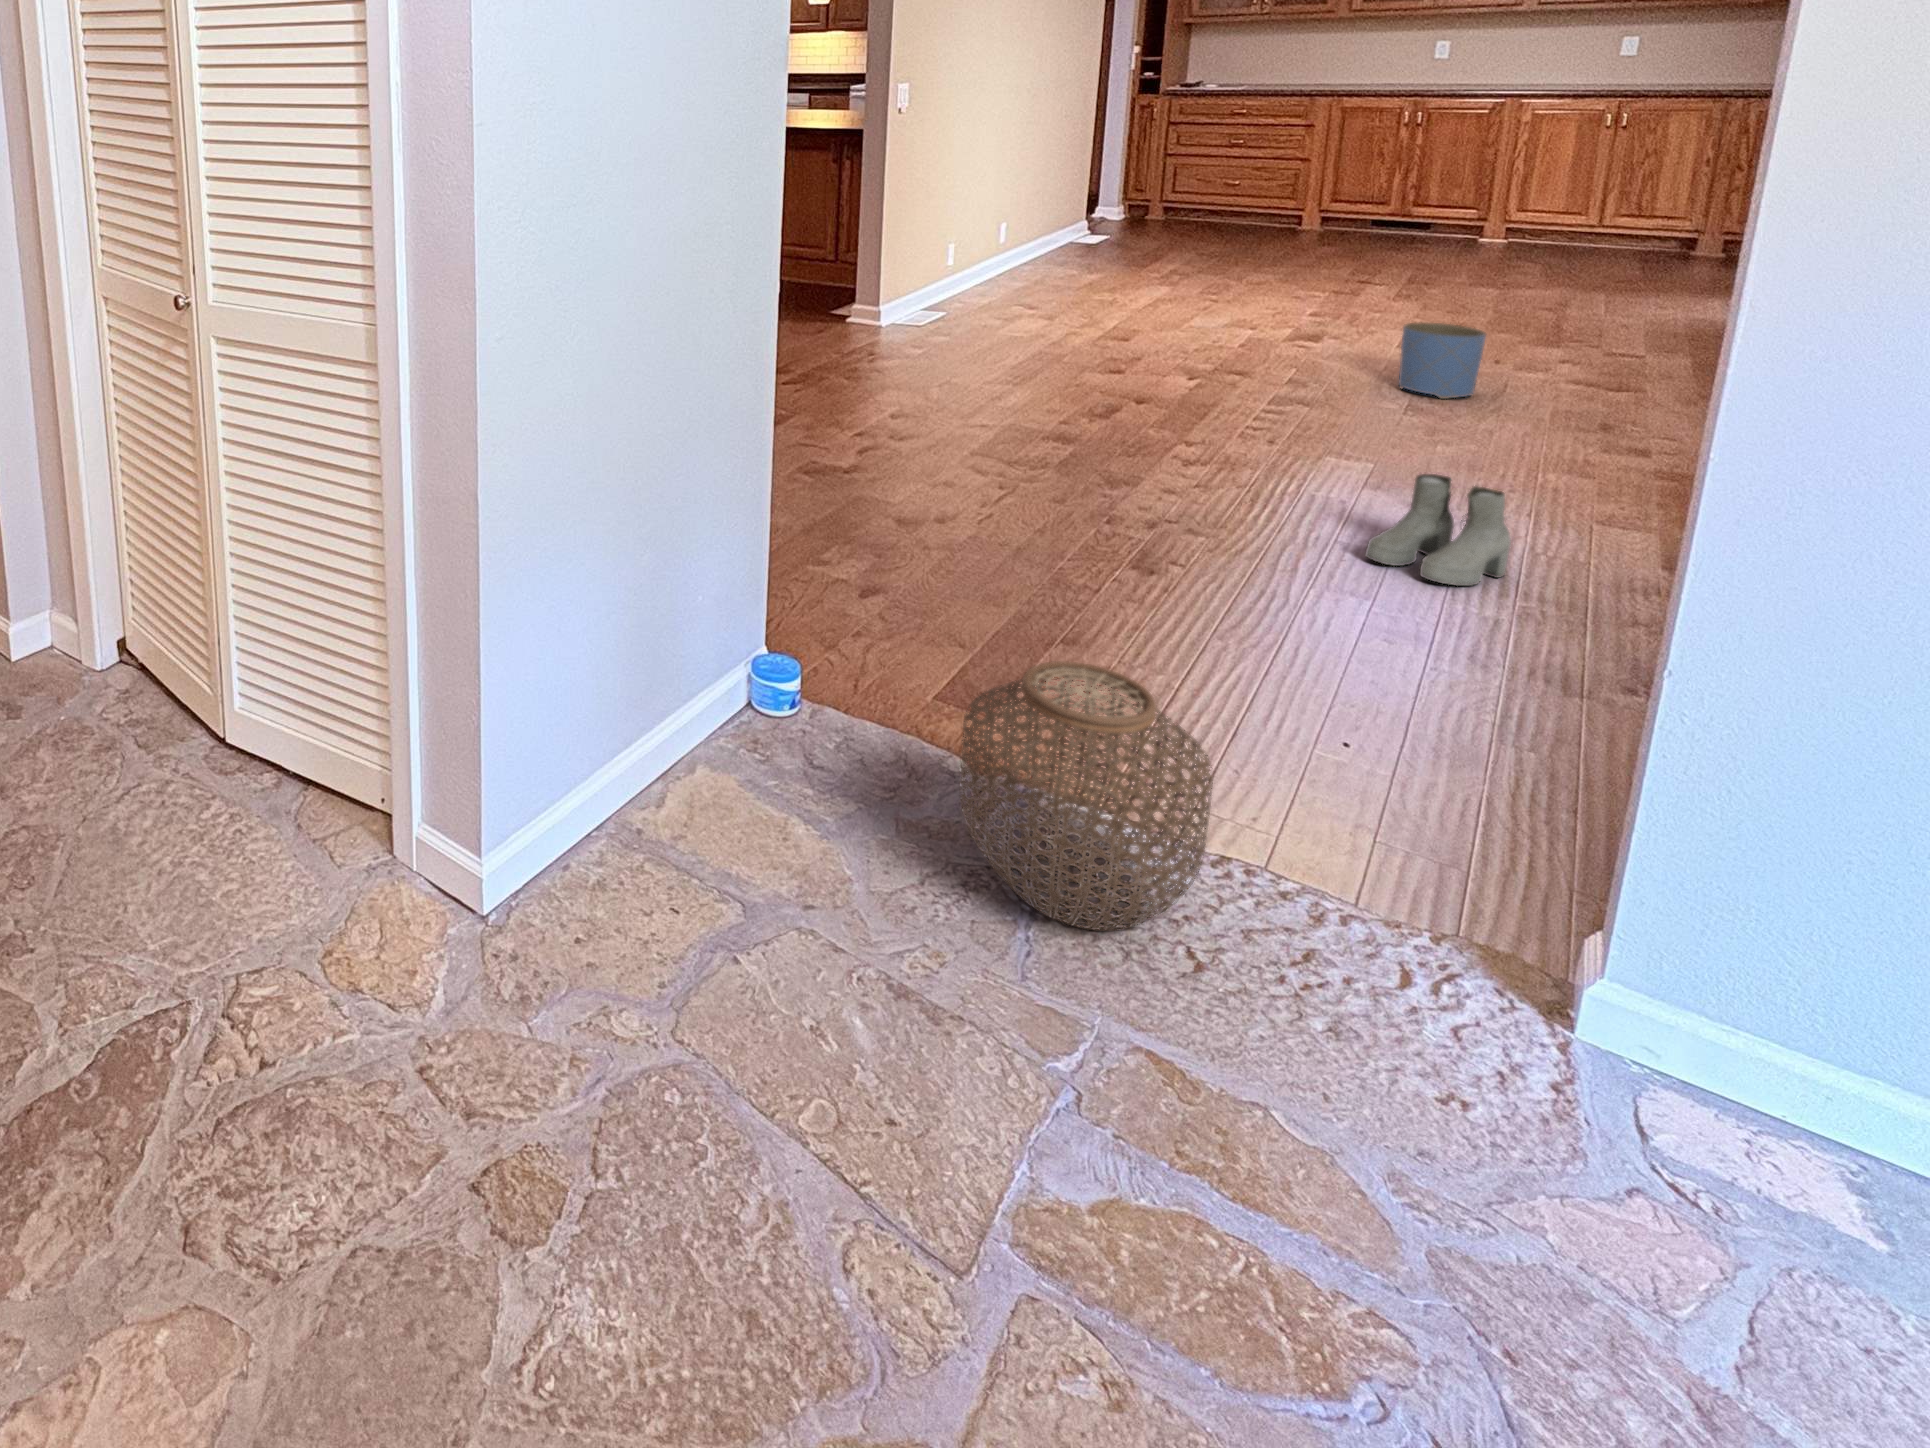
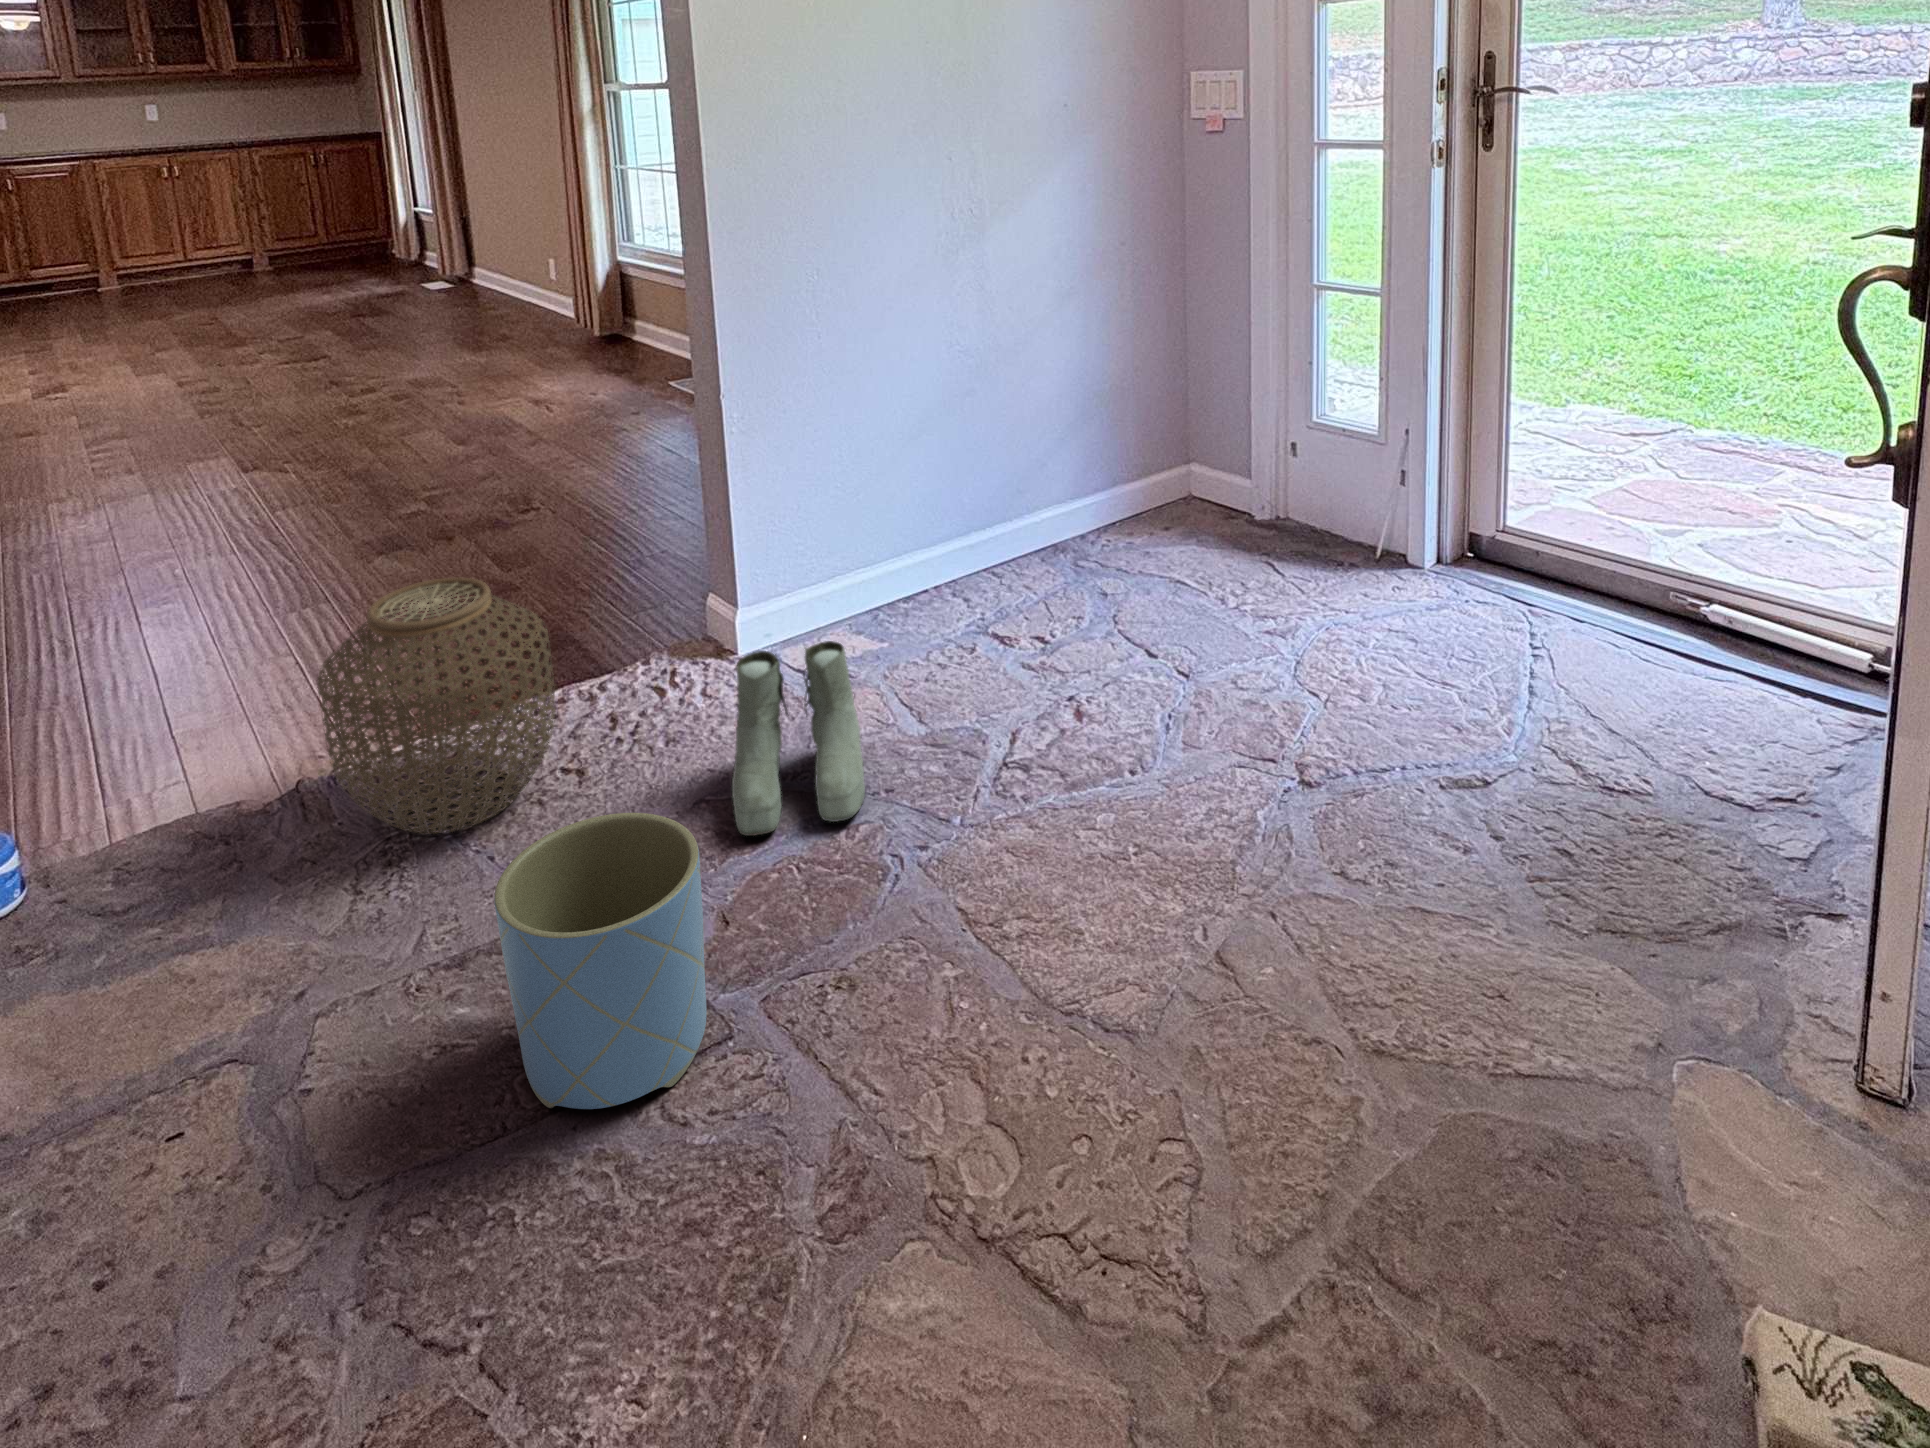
planter: present [1399,322,1486,399] -> present [494,813,707,1109]
boots: present [1365,474,1511,586] -> present [732,641,865,836]

